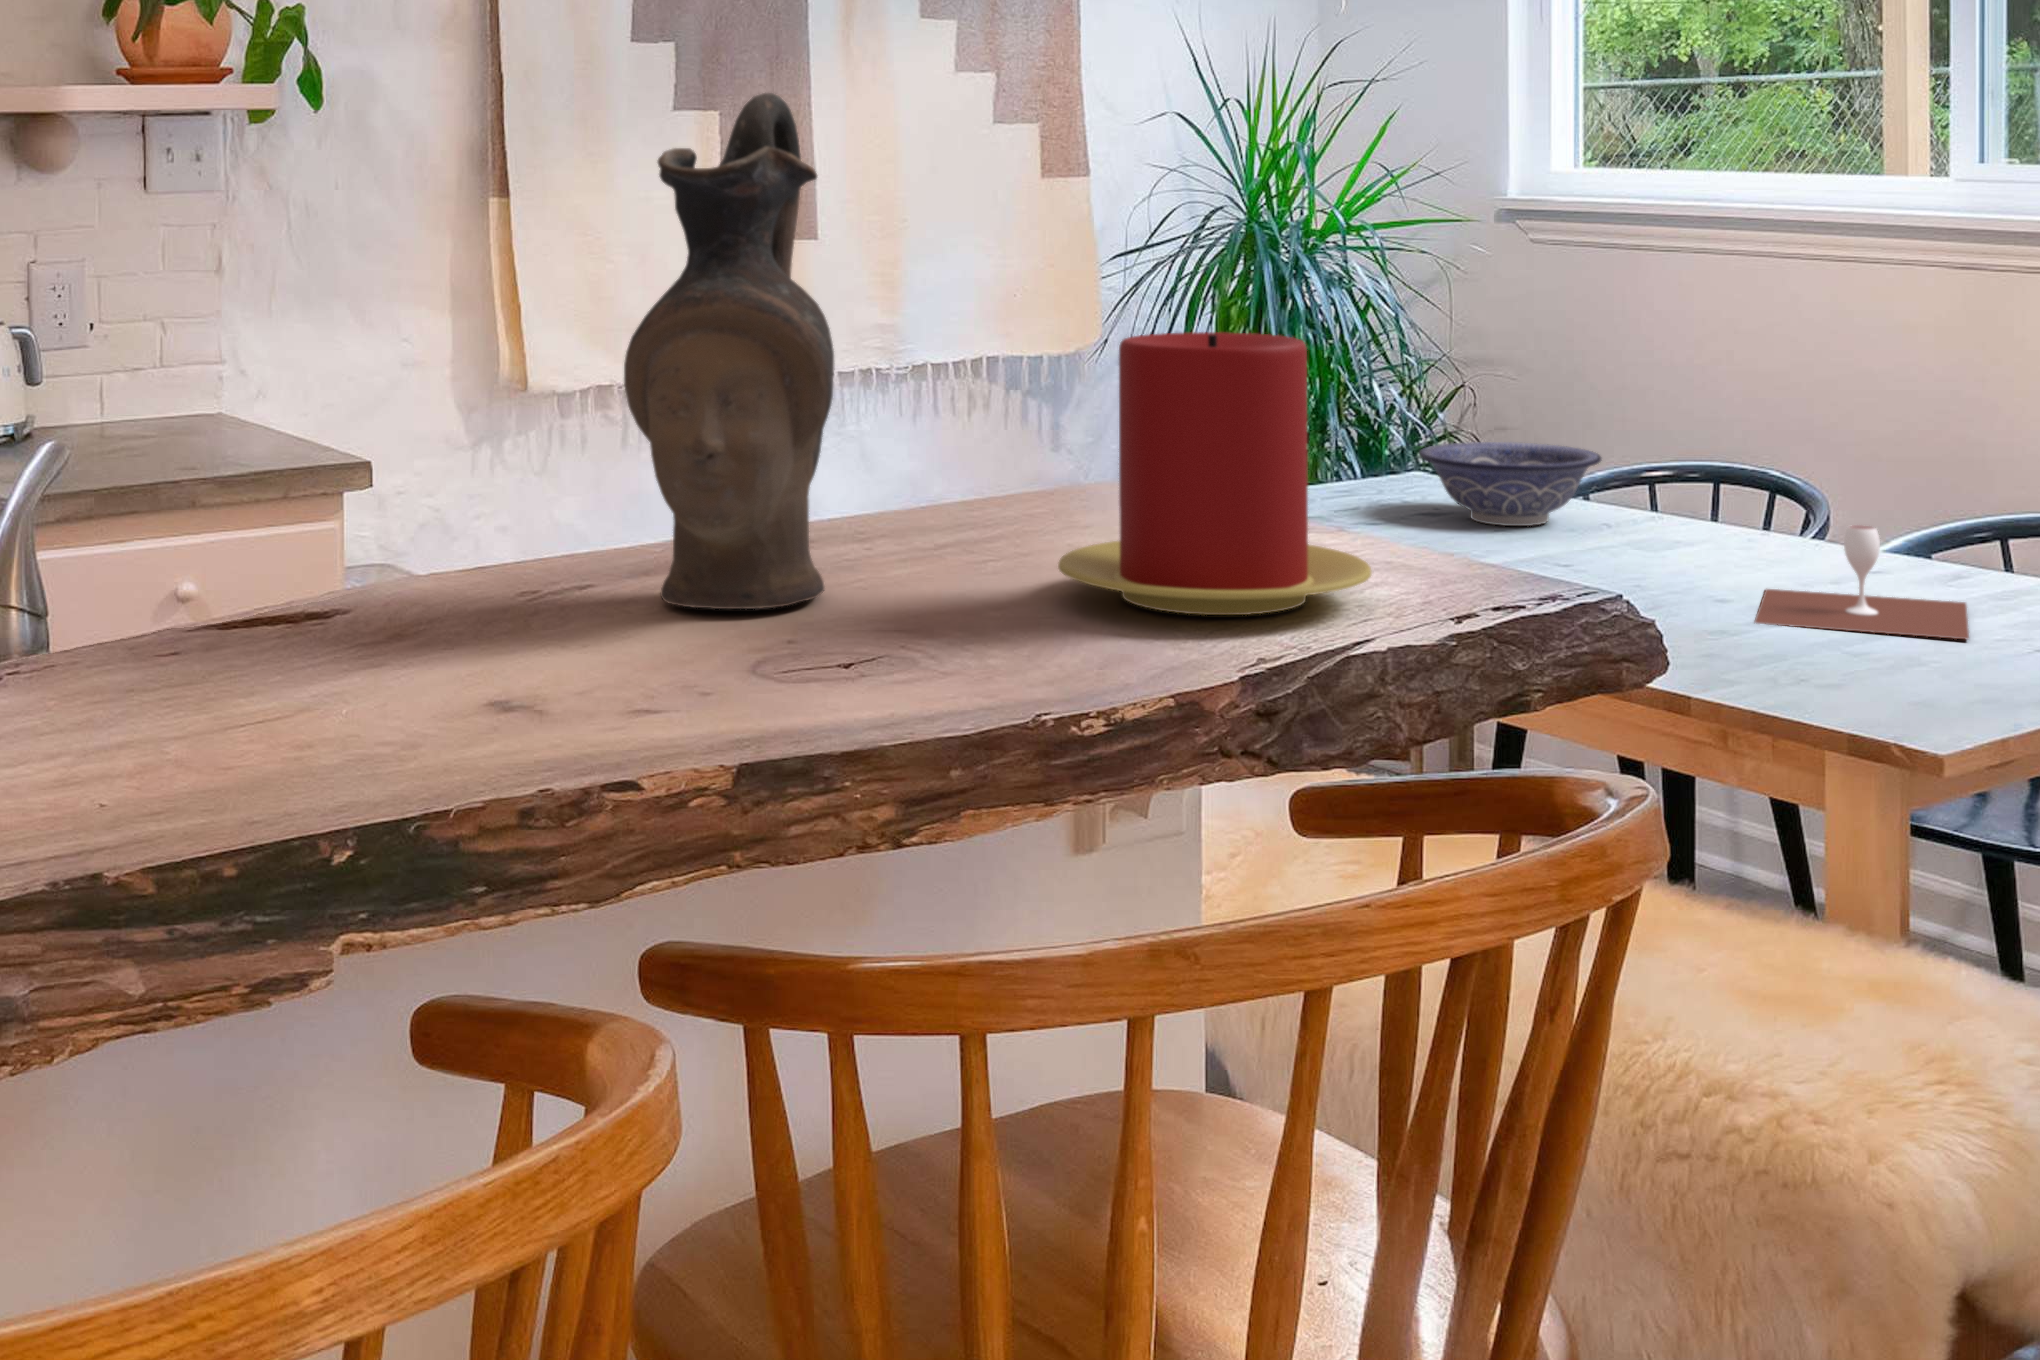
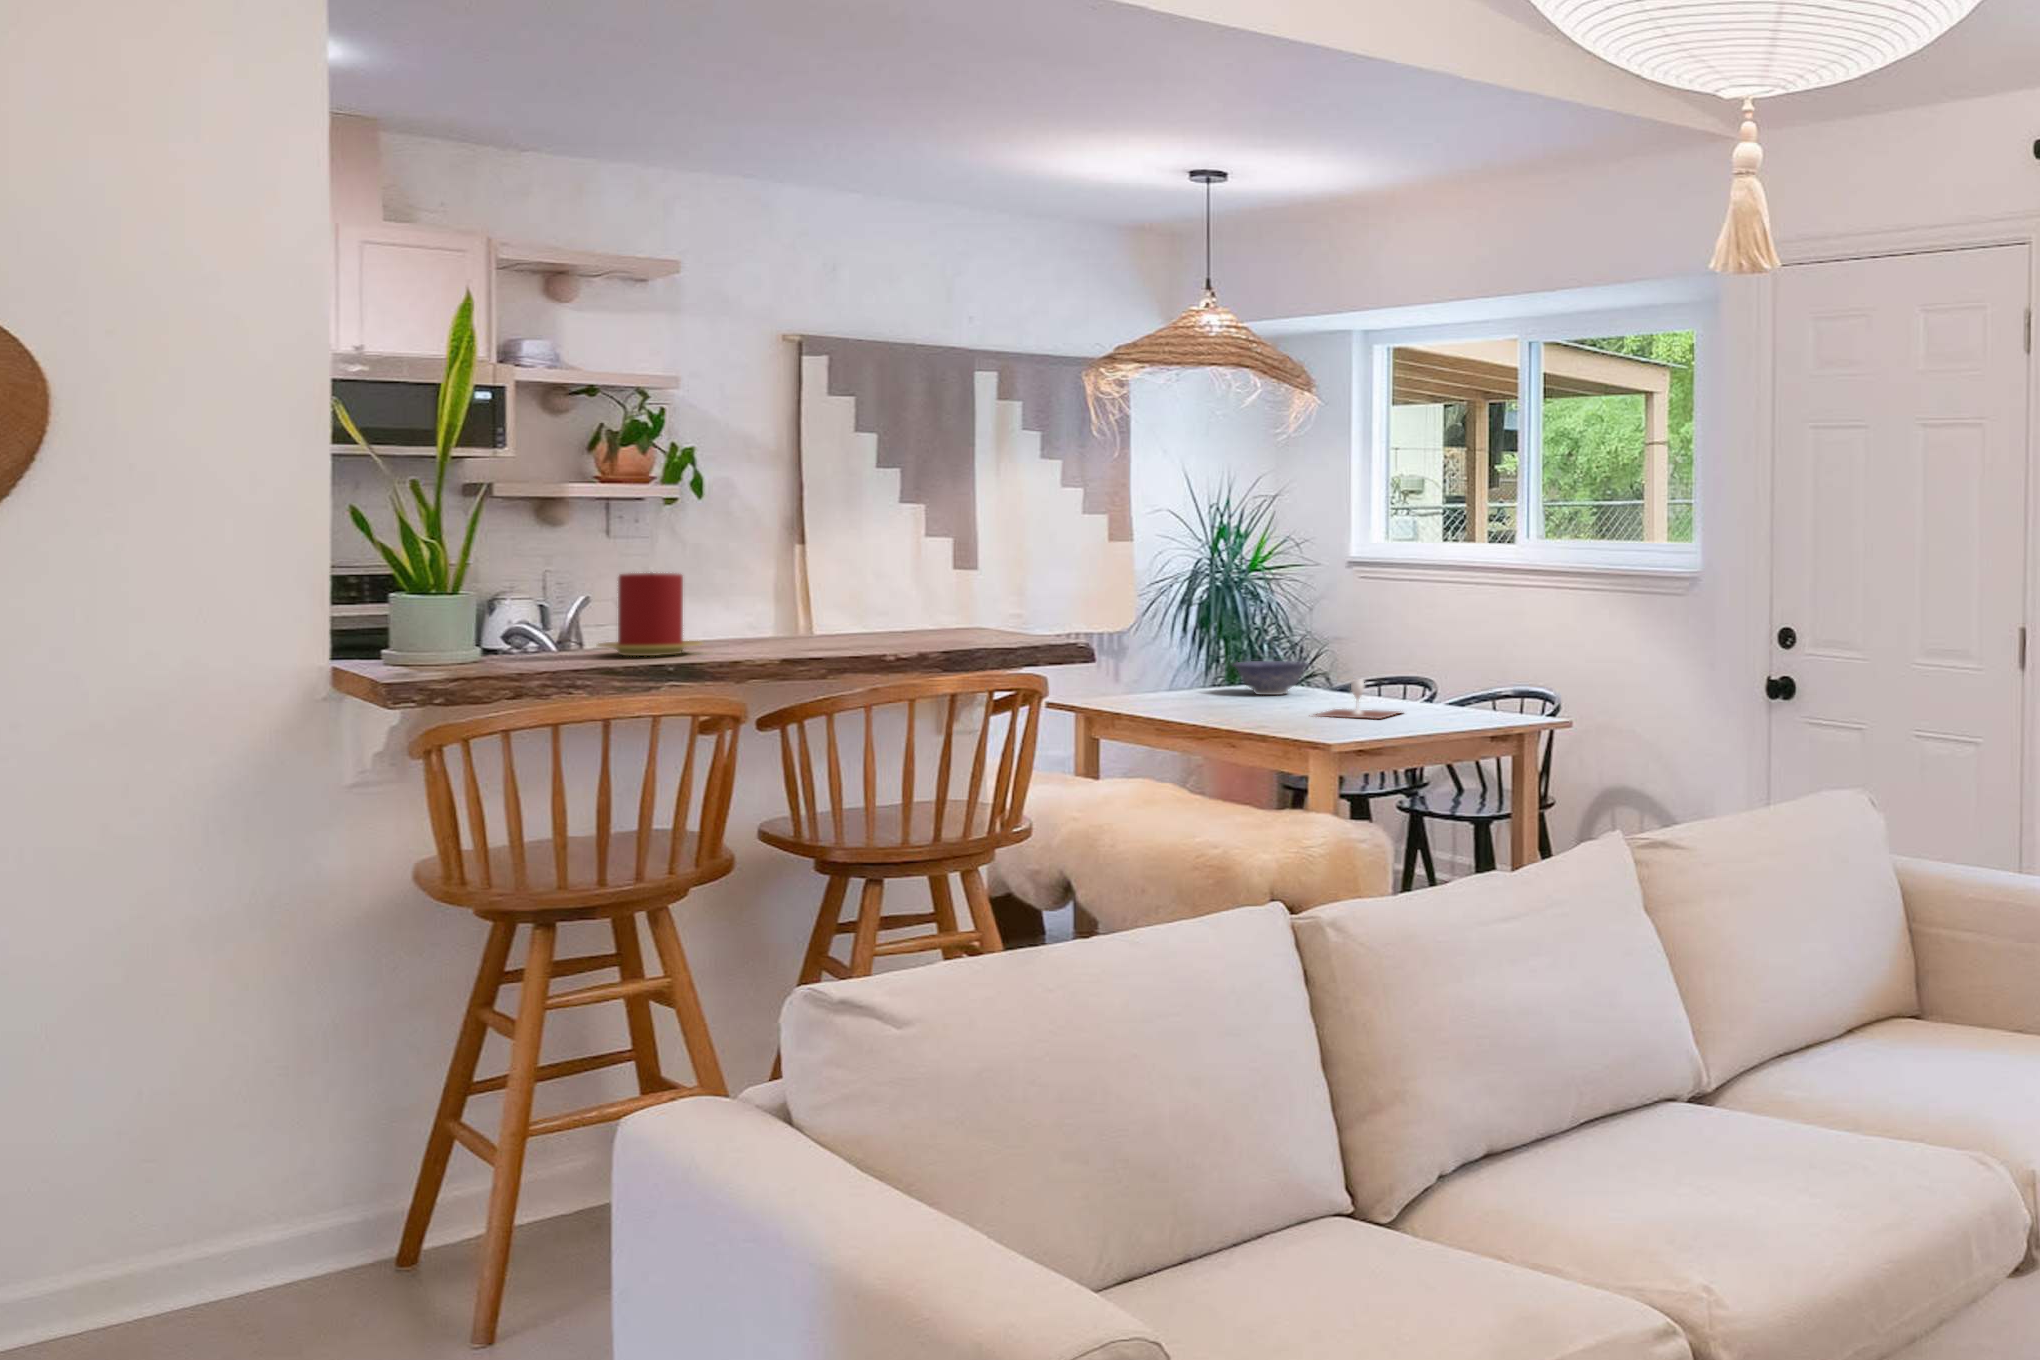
ceramic pitcher: present [624,93,834,609] -> none [757,495,825,642]
candle: present [1058,332,1371,615] -> present [598,573,702,656]

